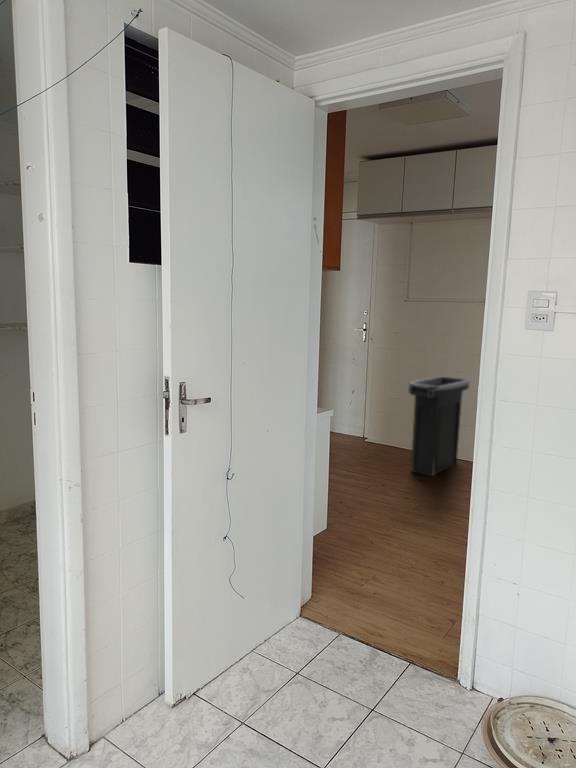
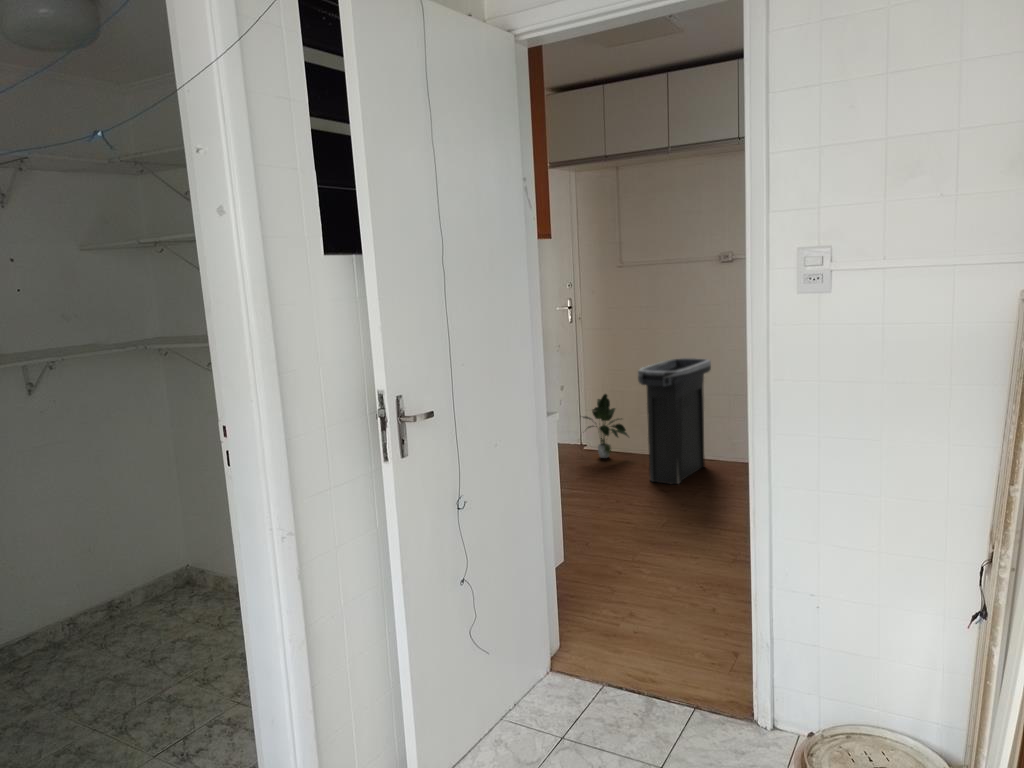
potted plant: none [362,399,400,450] -> present [583,394,628,458]

